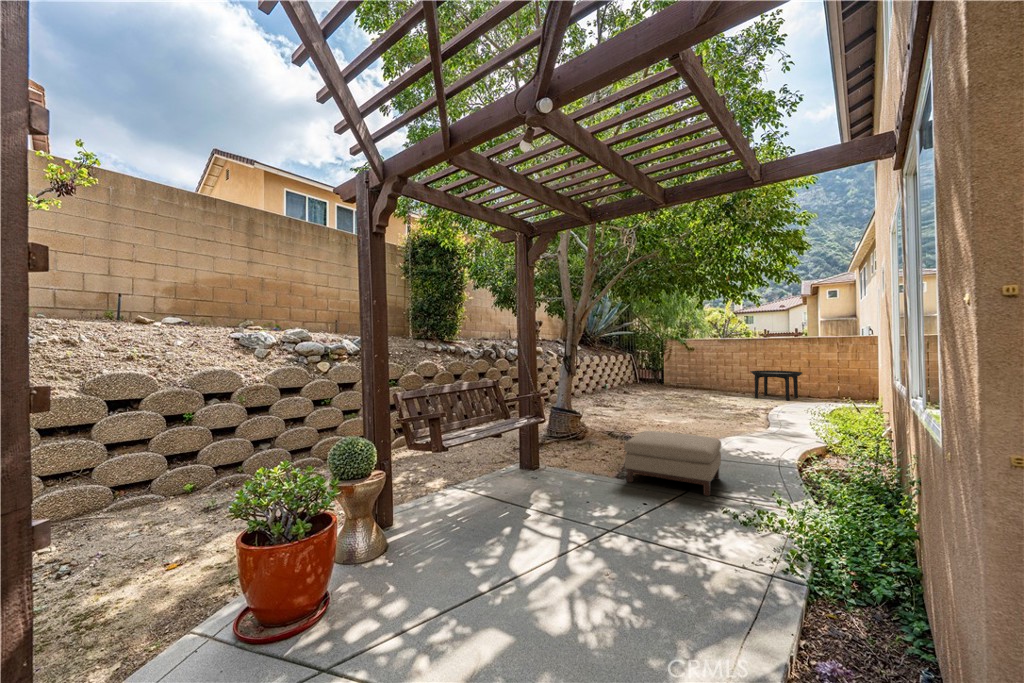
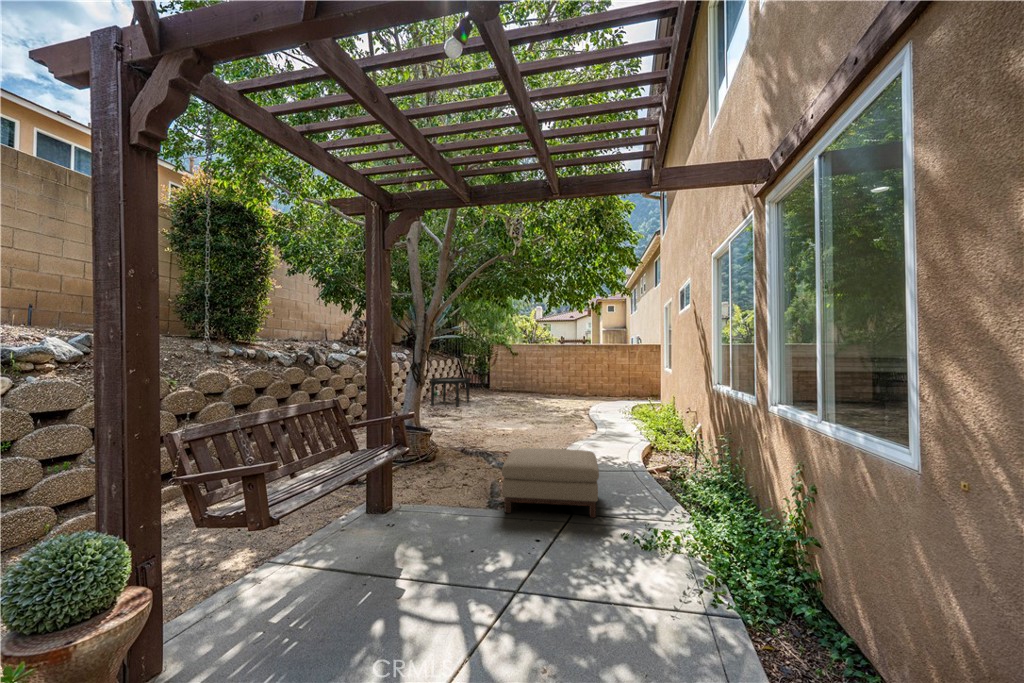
round table: present [751,371,802,401] -> present [429,377,472,407]

